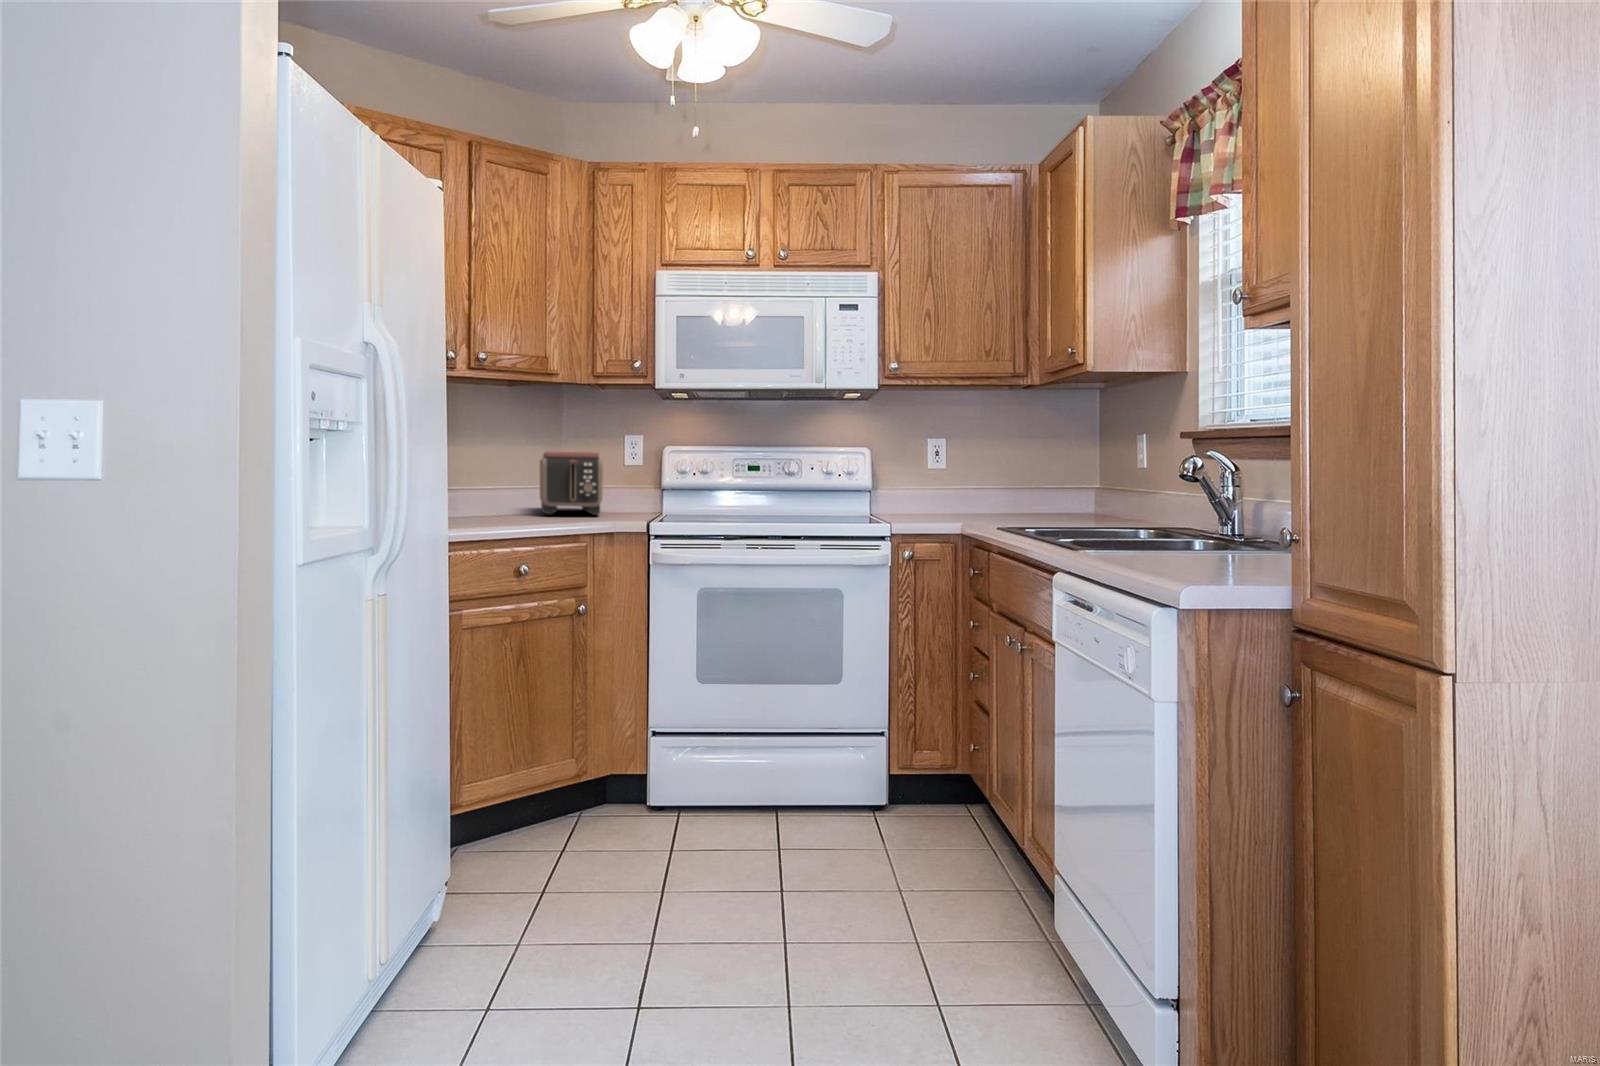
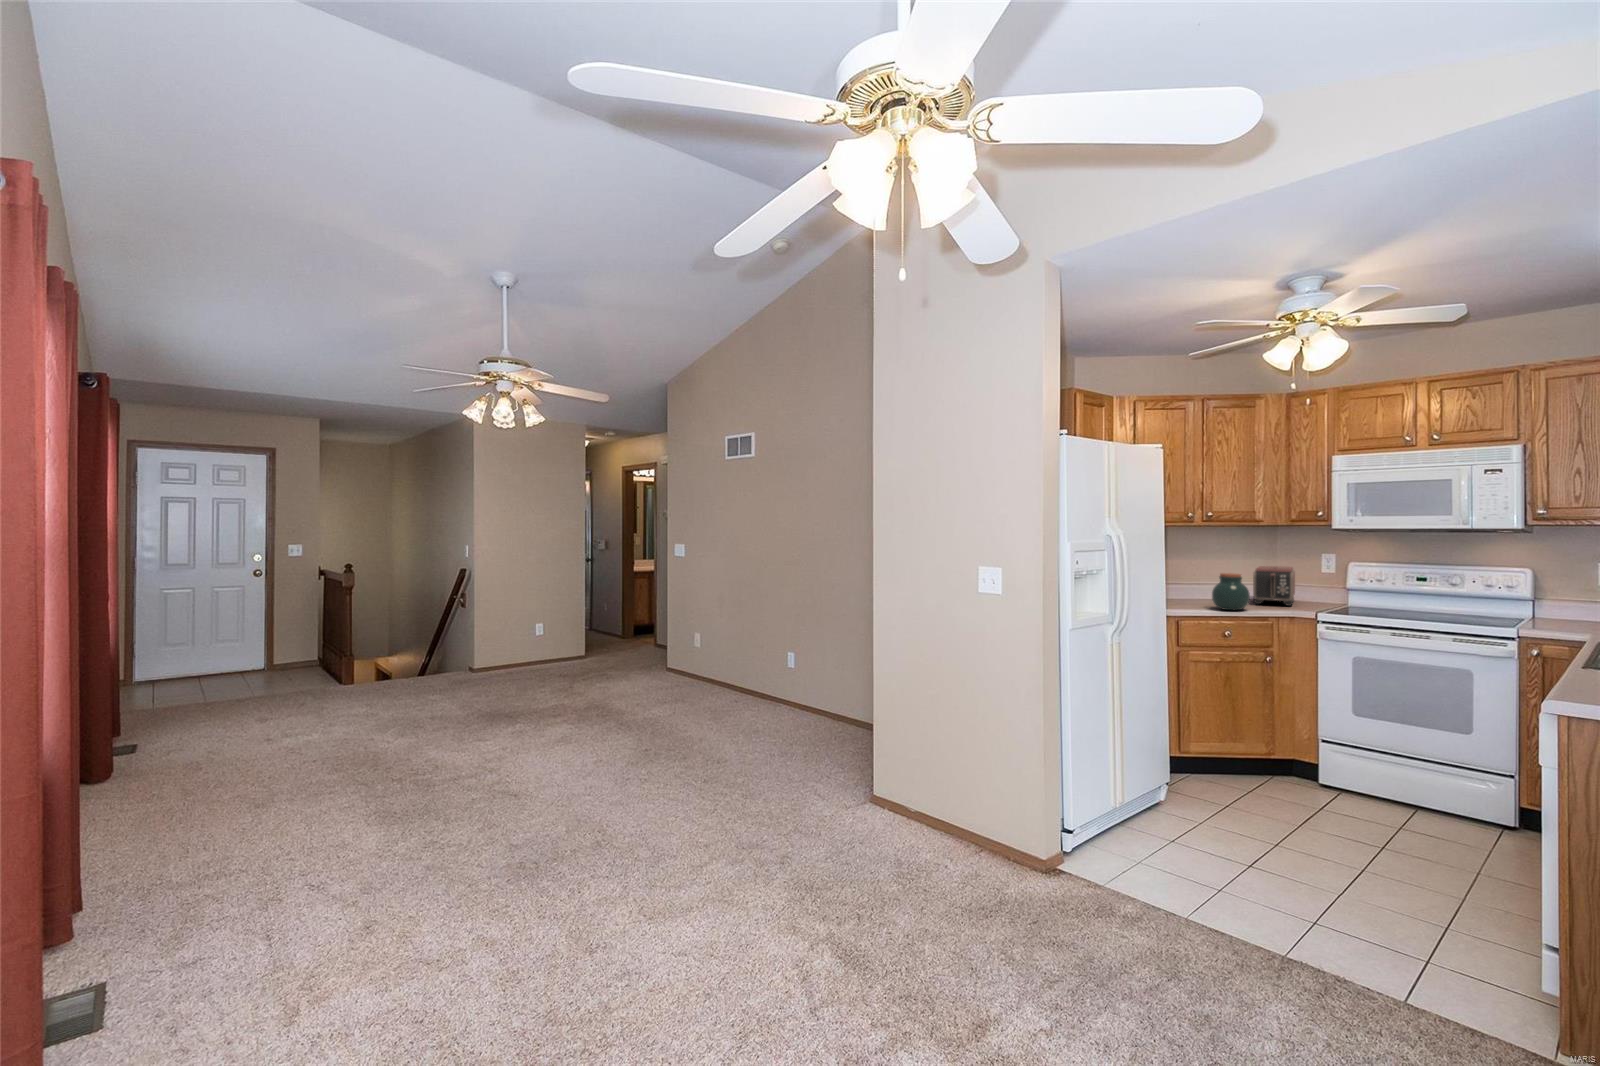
jar: none [481,456,544,523] -> present [1212,573,1250,610]

